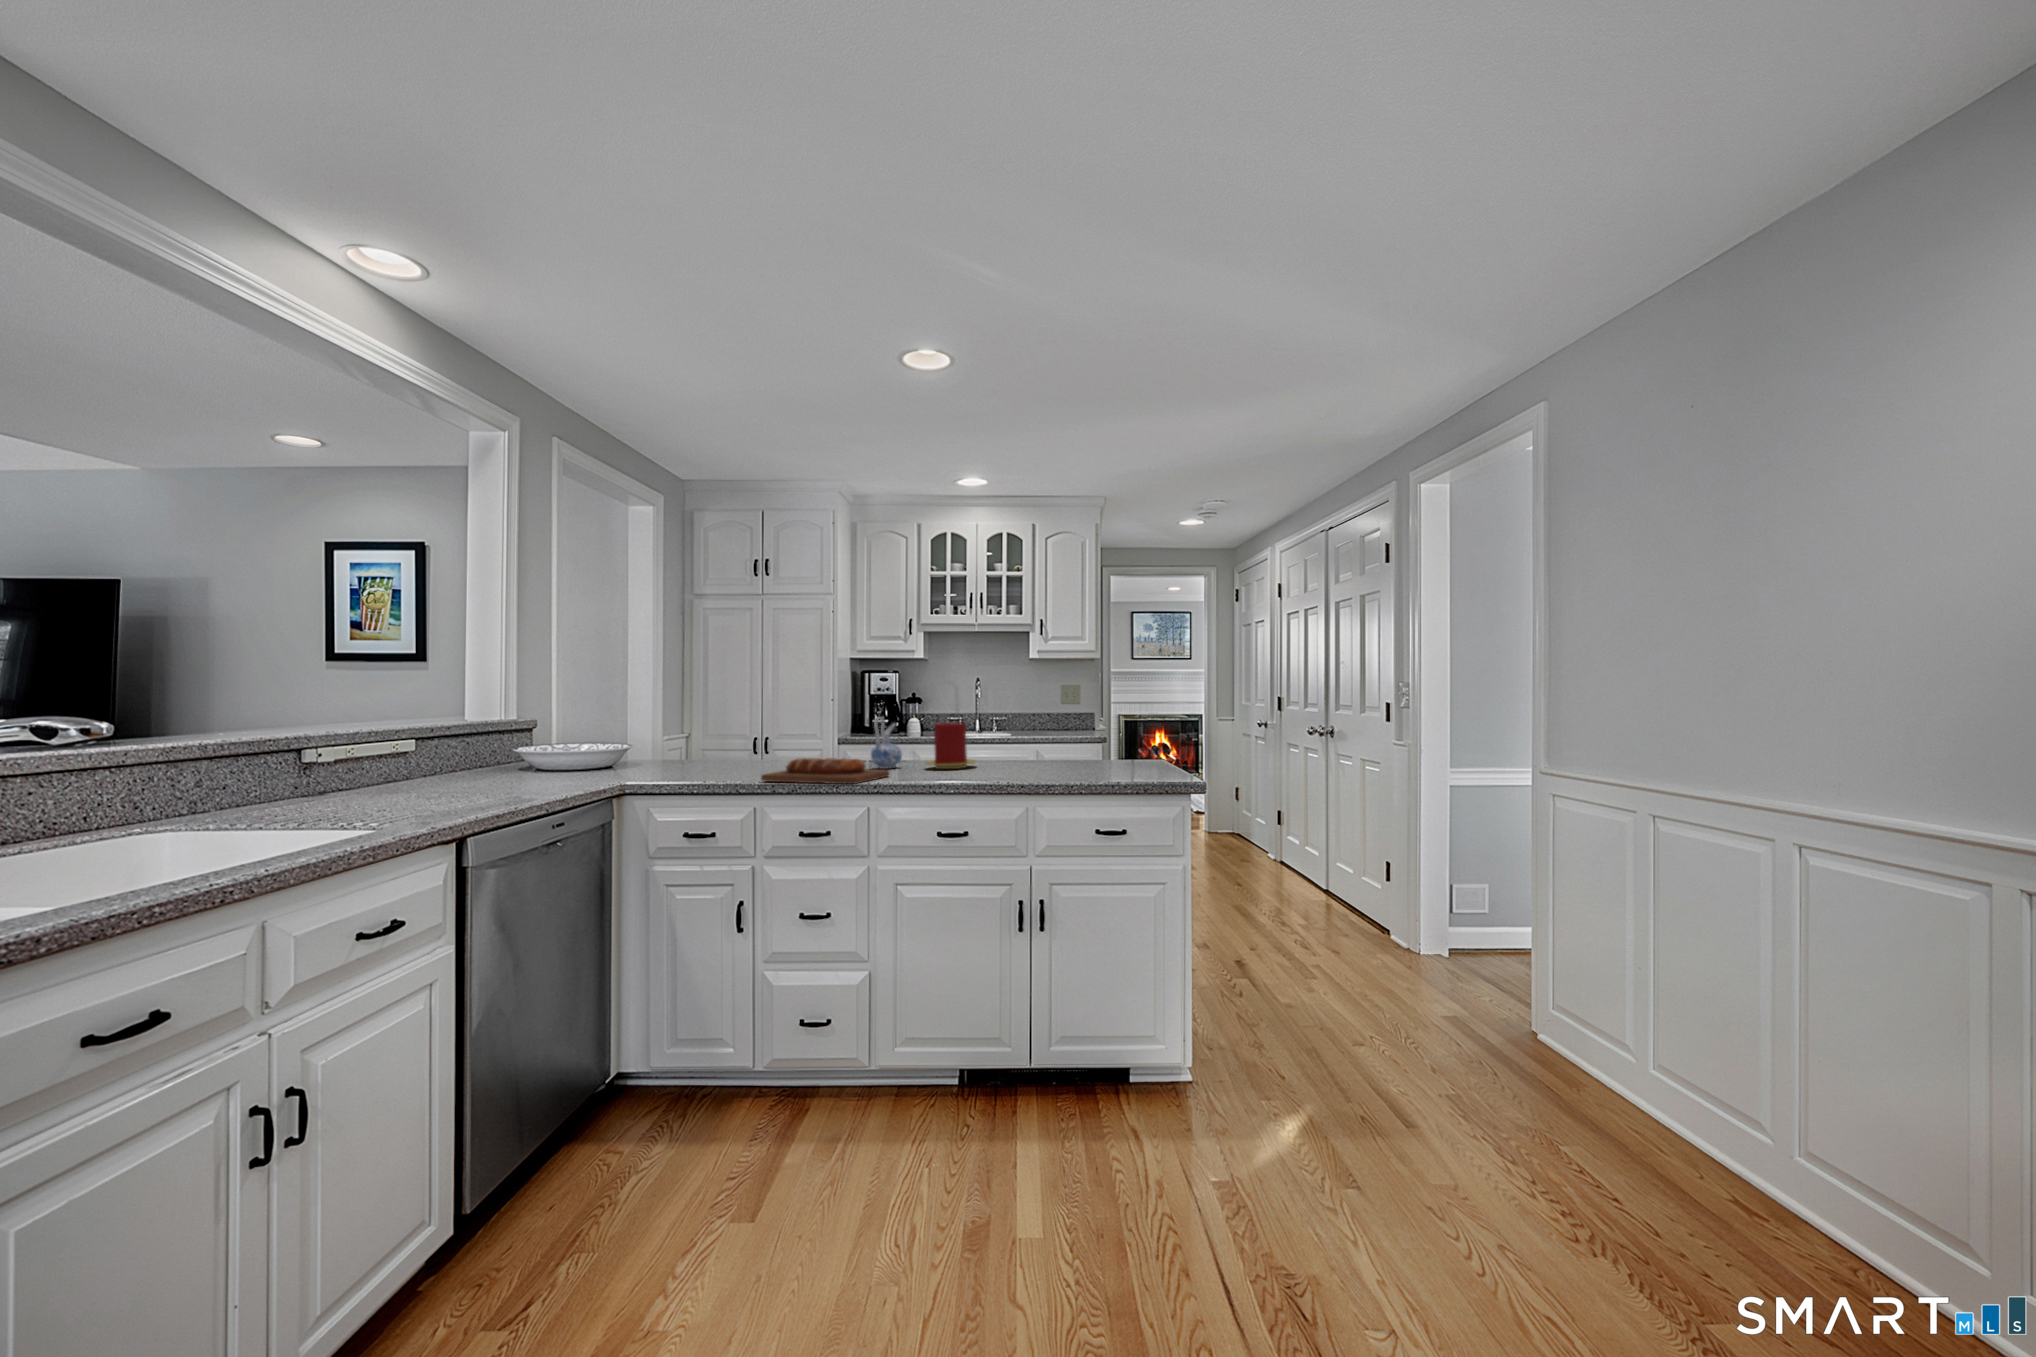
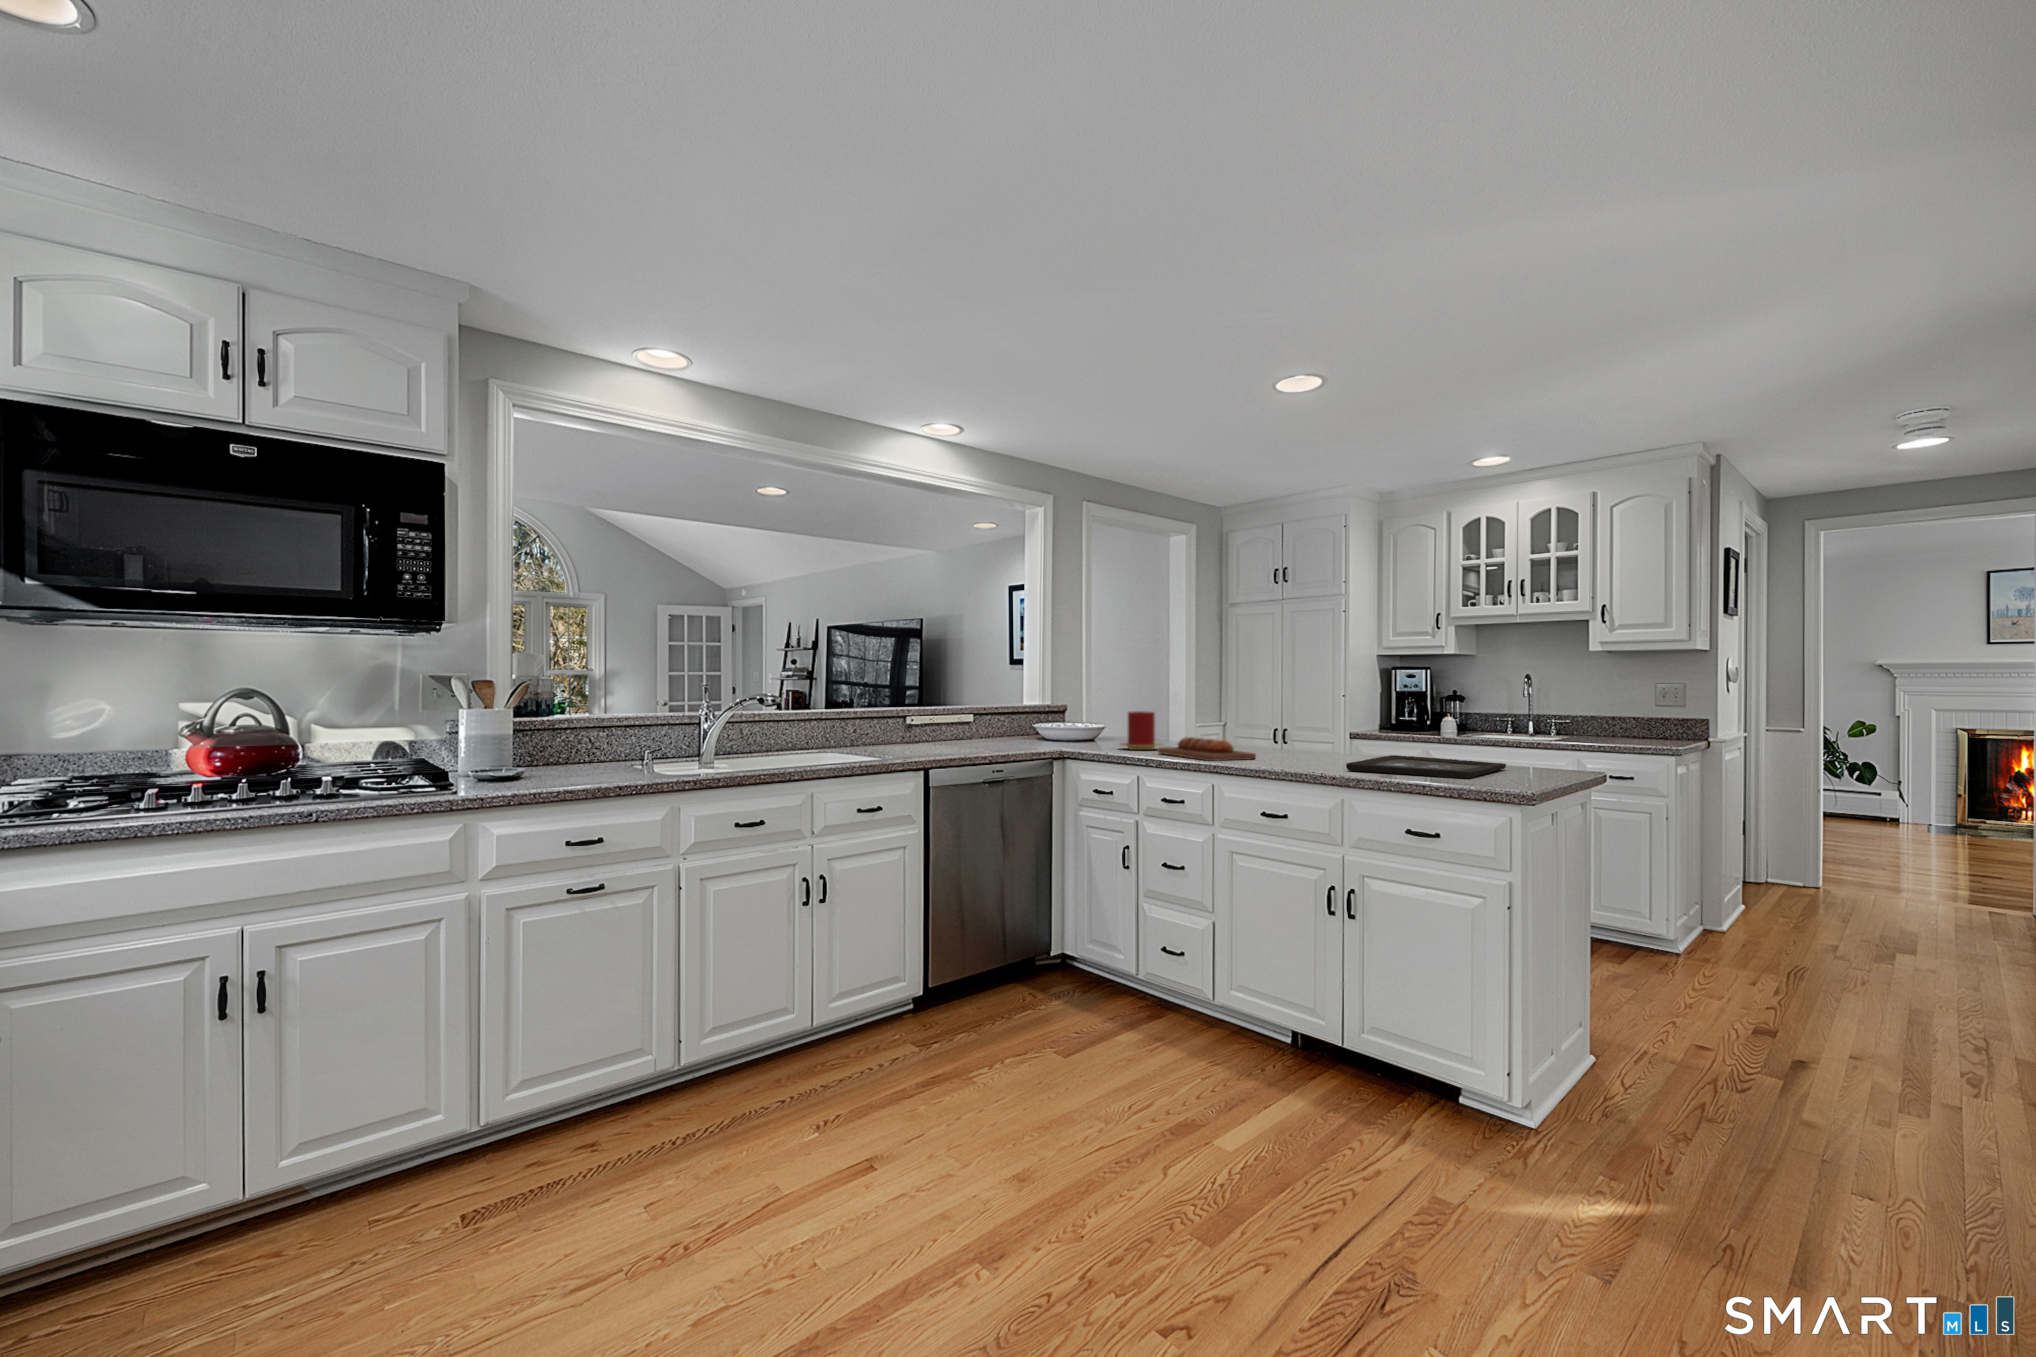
ceramic pitcher: present [871,717,902,769] -> none [1268,706,1298,755]
candle: present [925,723,976,769] -> present [1120,711,1162,750]
tray: none [1015,757,1139,778] -> present [1346,755,1506,779]

